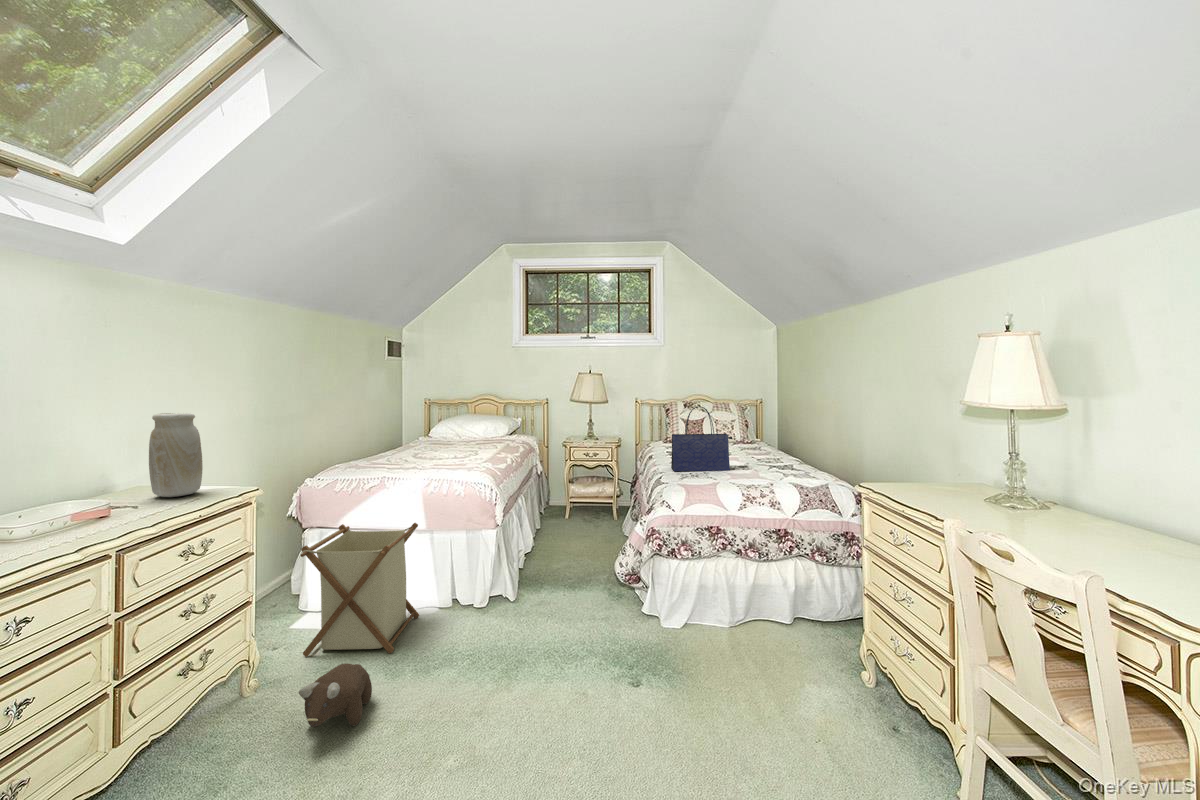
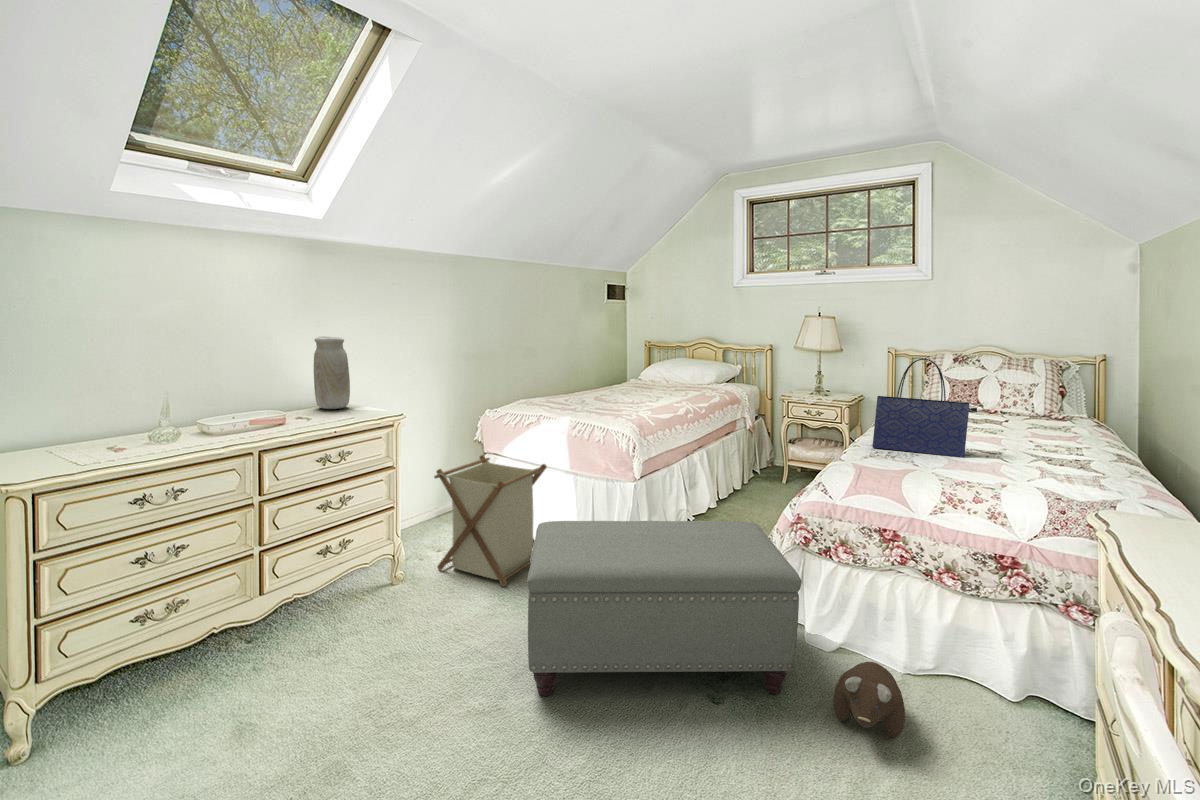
ottoman: none [445,540,685,746] -> present [527,521,802,696]
plush toy: present [299,663,372,727] -> present [833,662,905,738]

